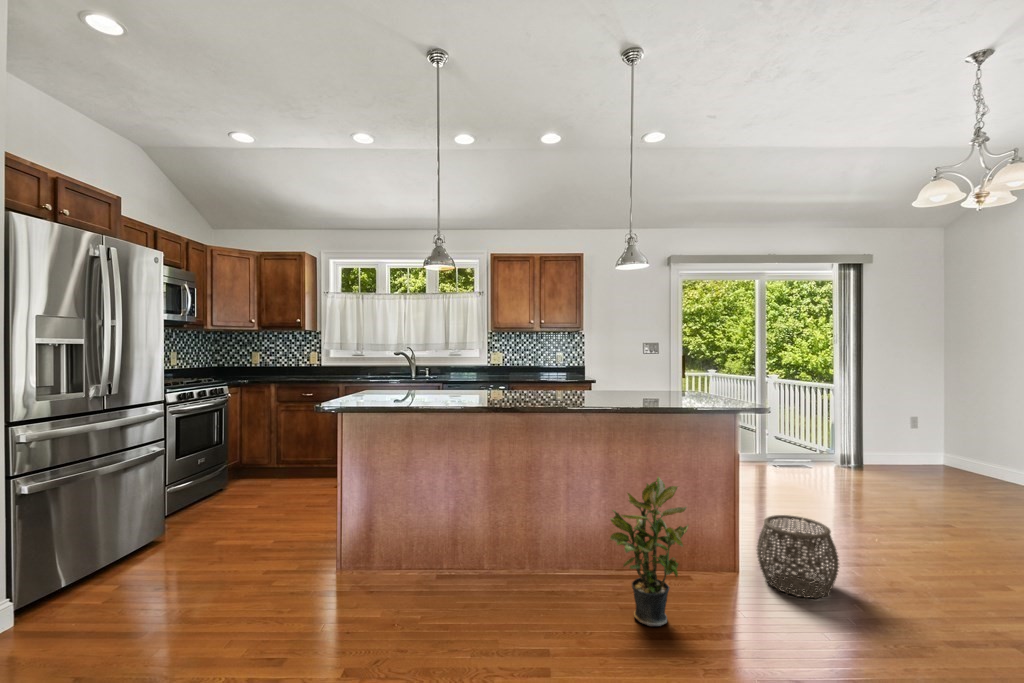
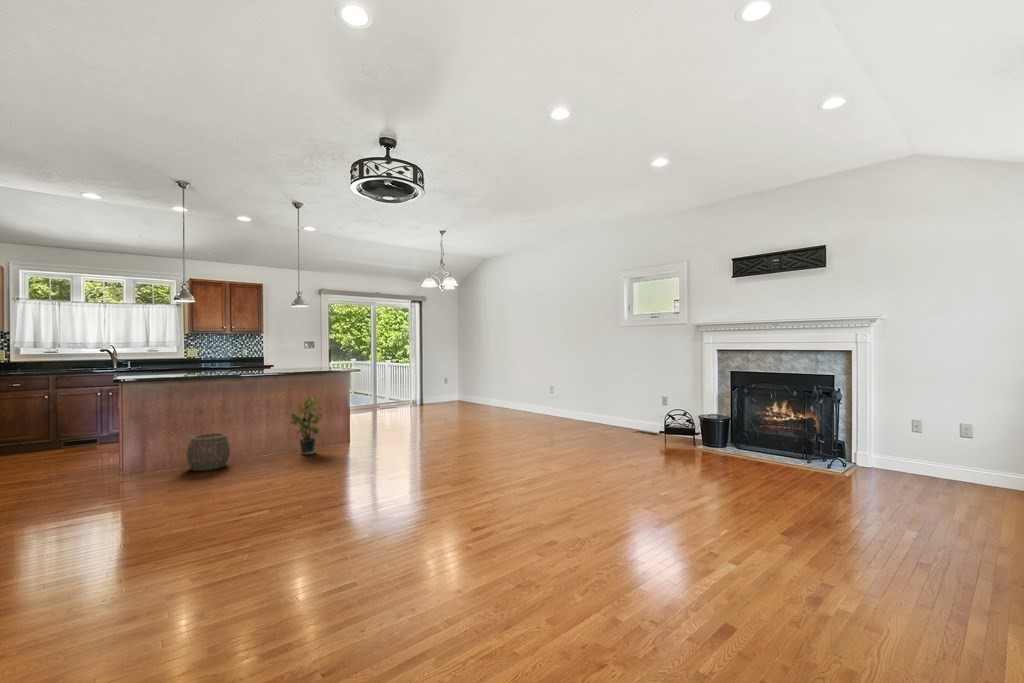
woven basket: present [757,515,839,598] -> present [187,433,230,471]

